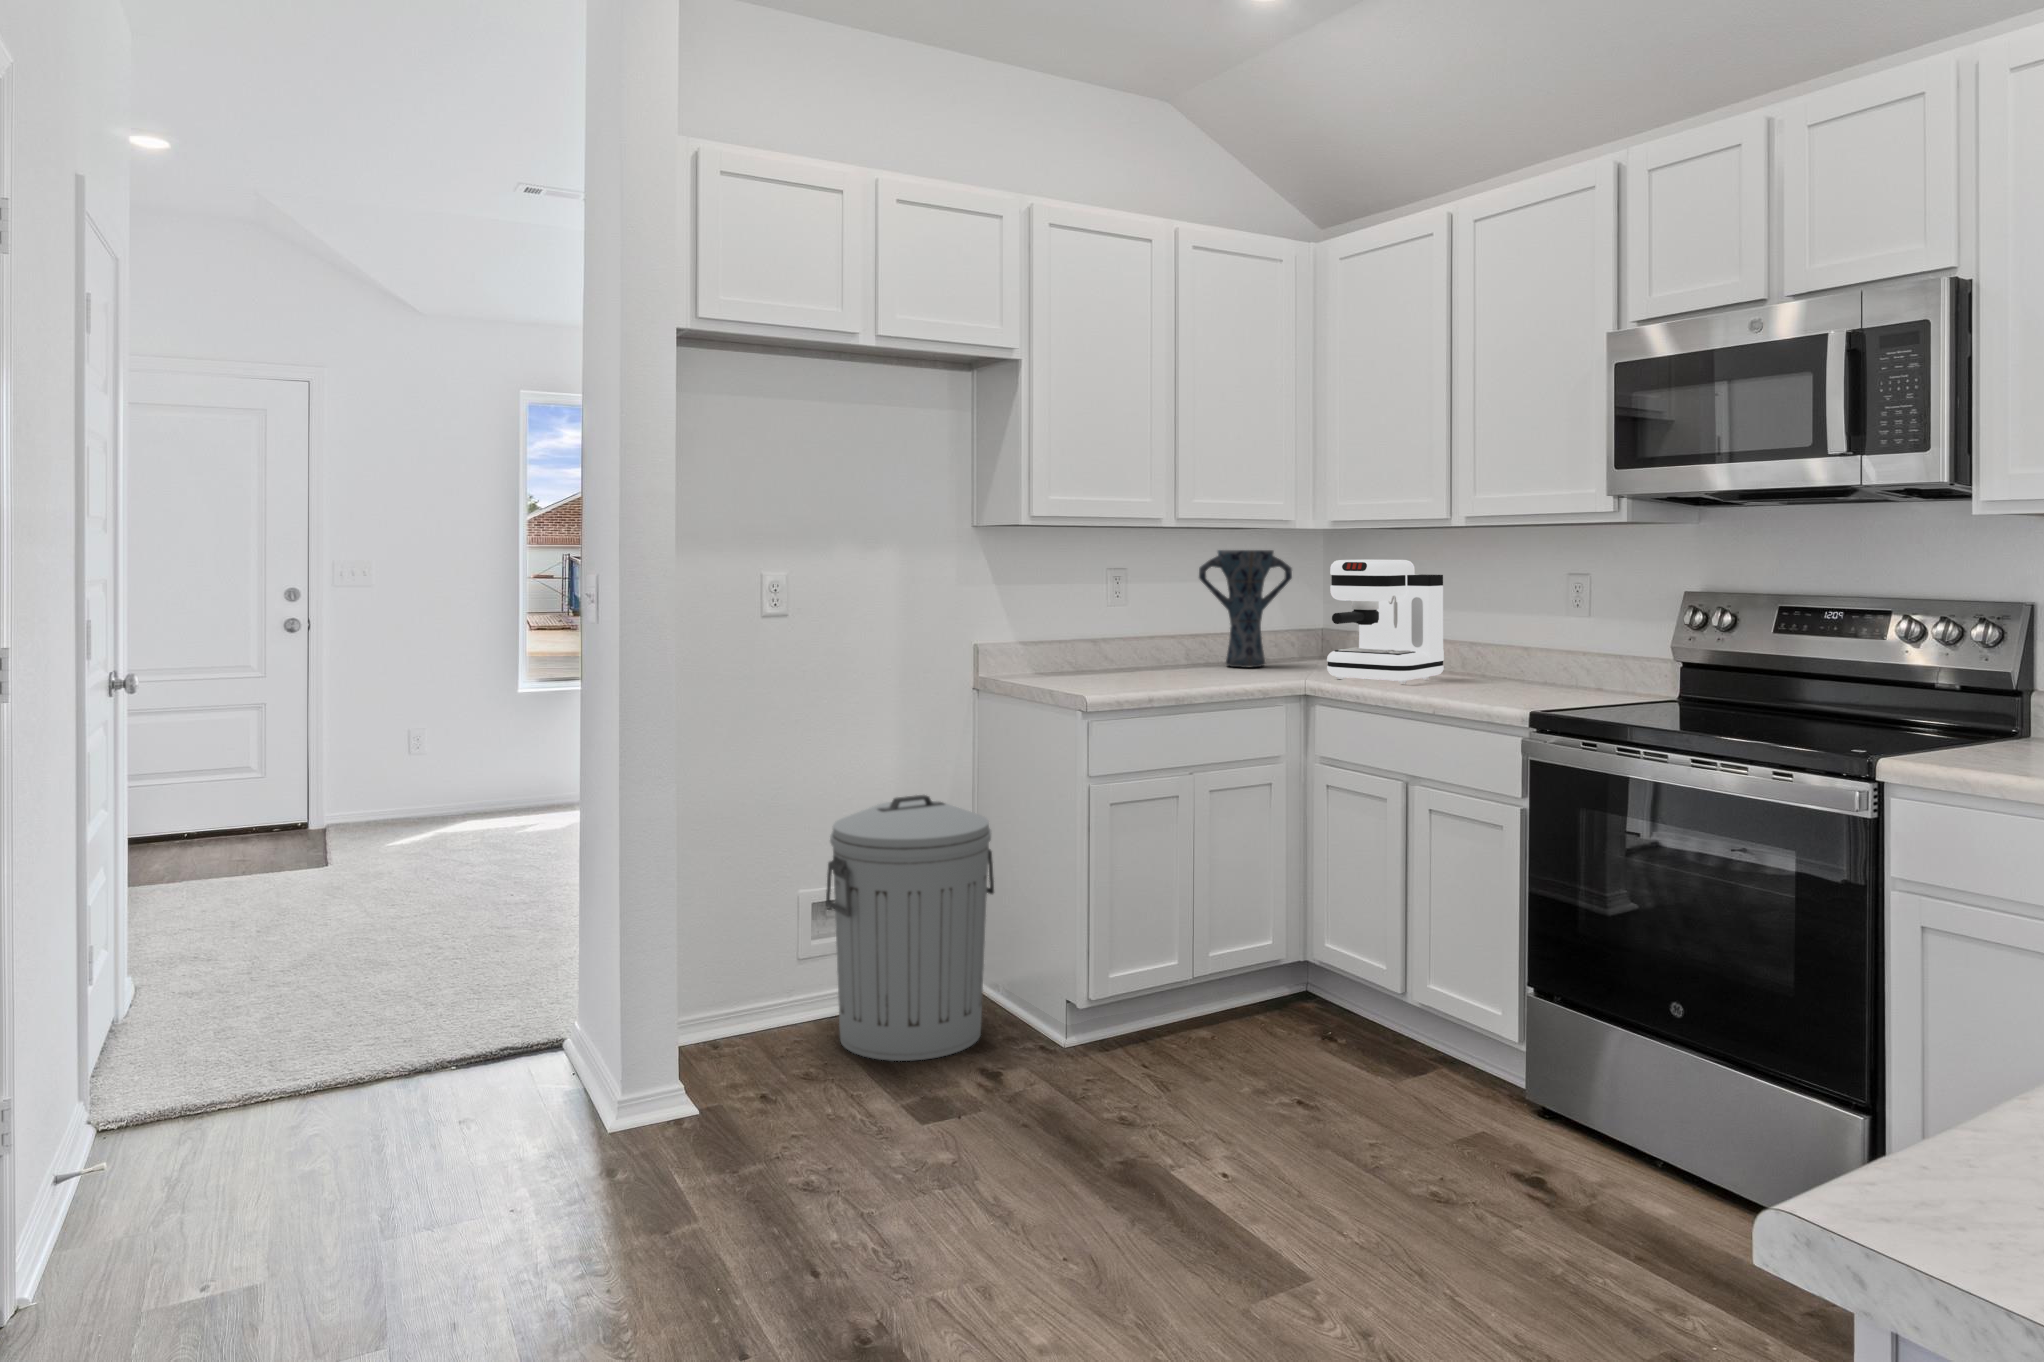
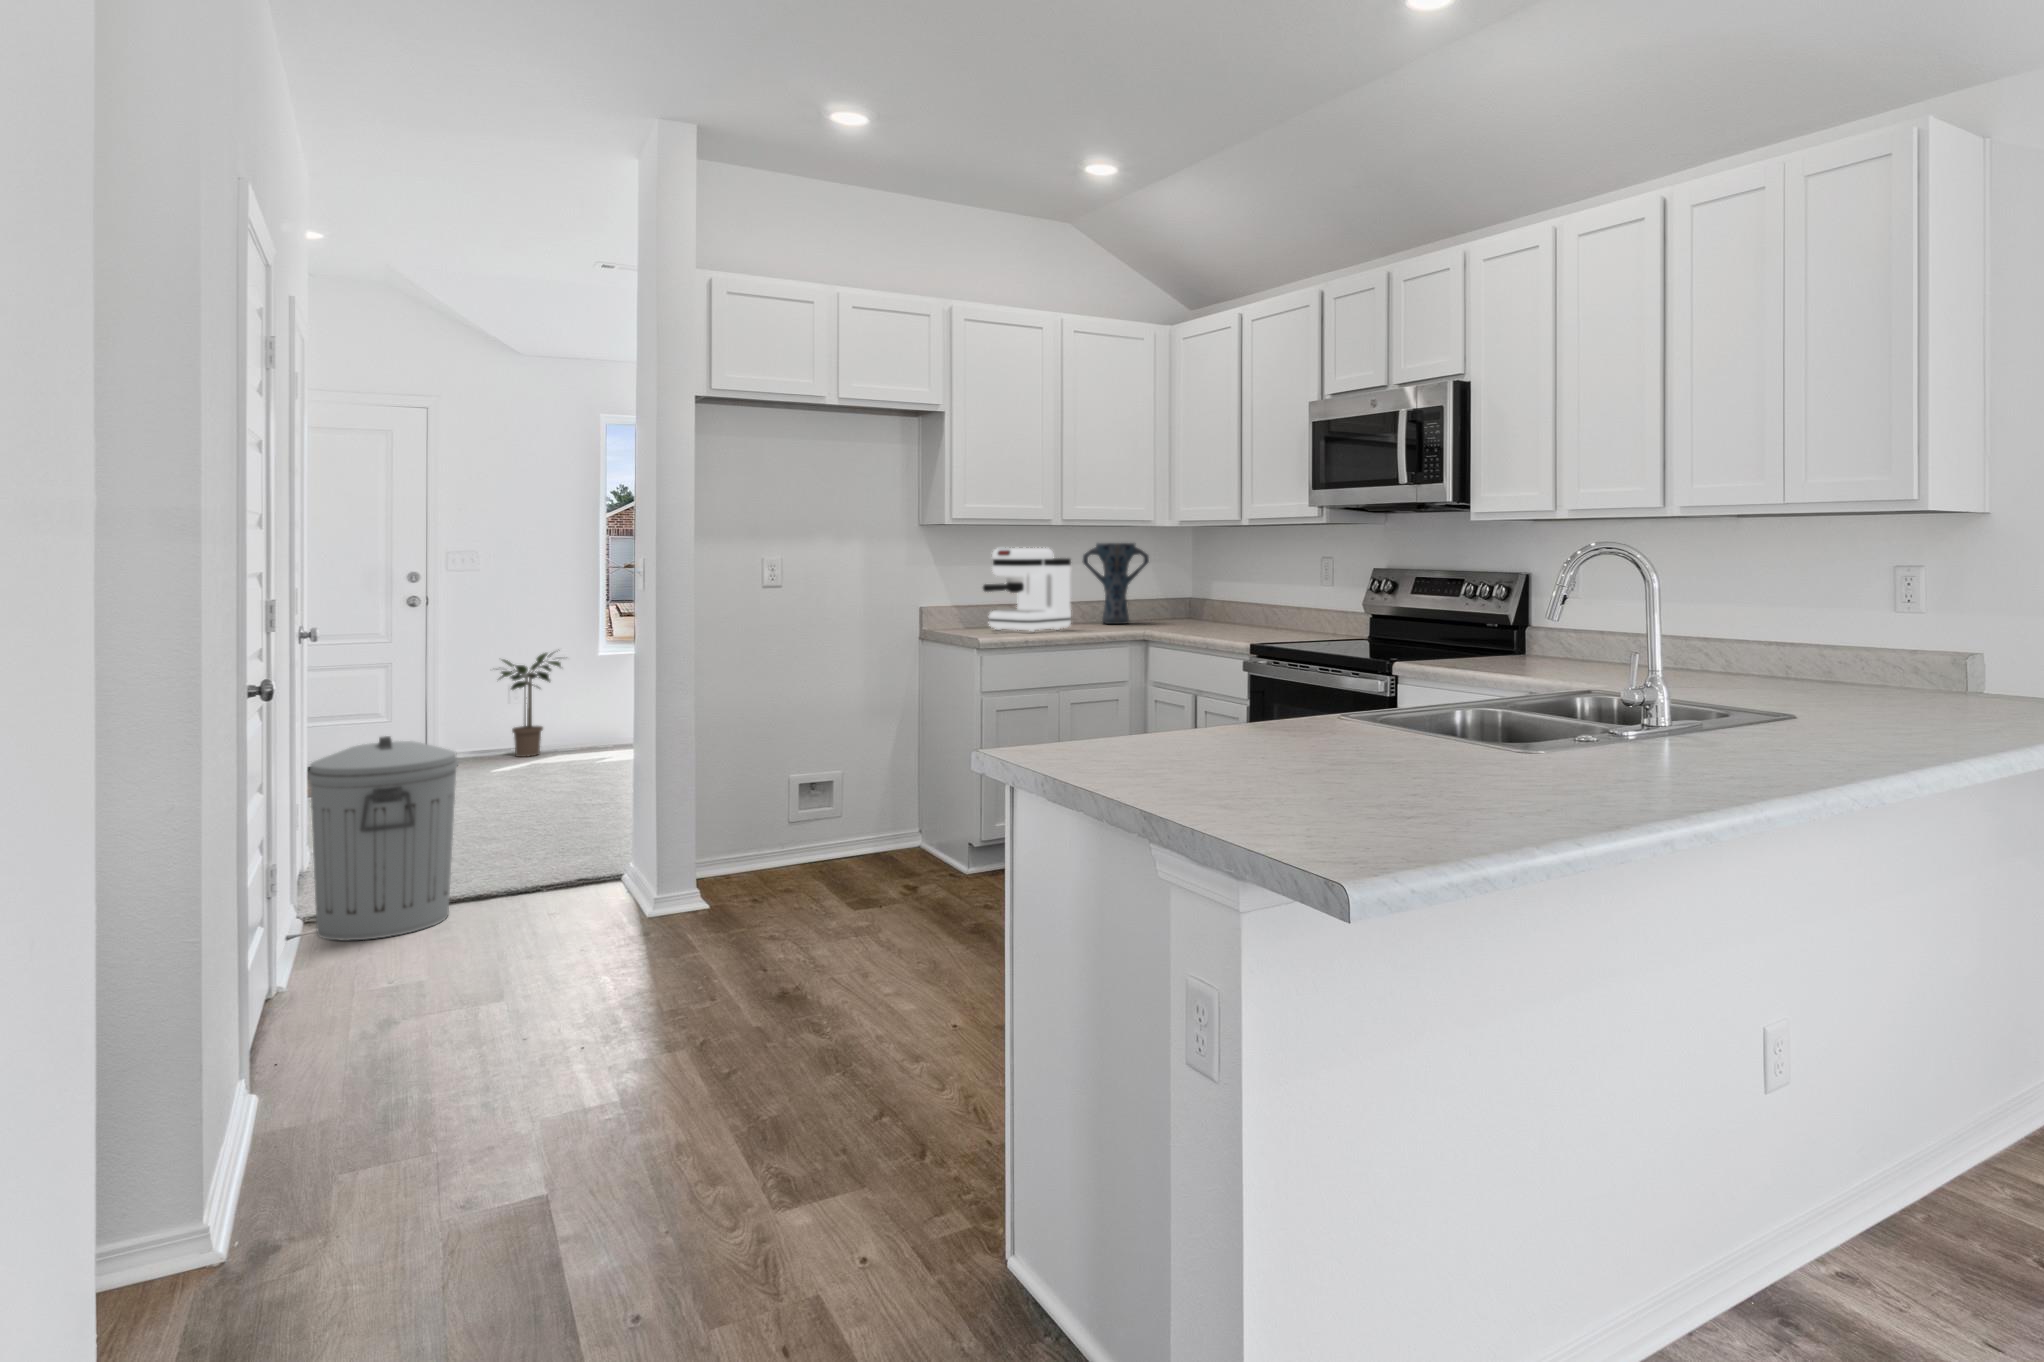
coffee maker: present [1327,560,1444,683] -> present [983,548,1071,632]
potted plant: none [384,685,485,823] -> present [499,653,561,757]
trash can: present [826,795,994,1061] -> present [308,736,459,940]

